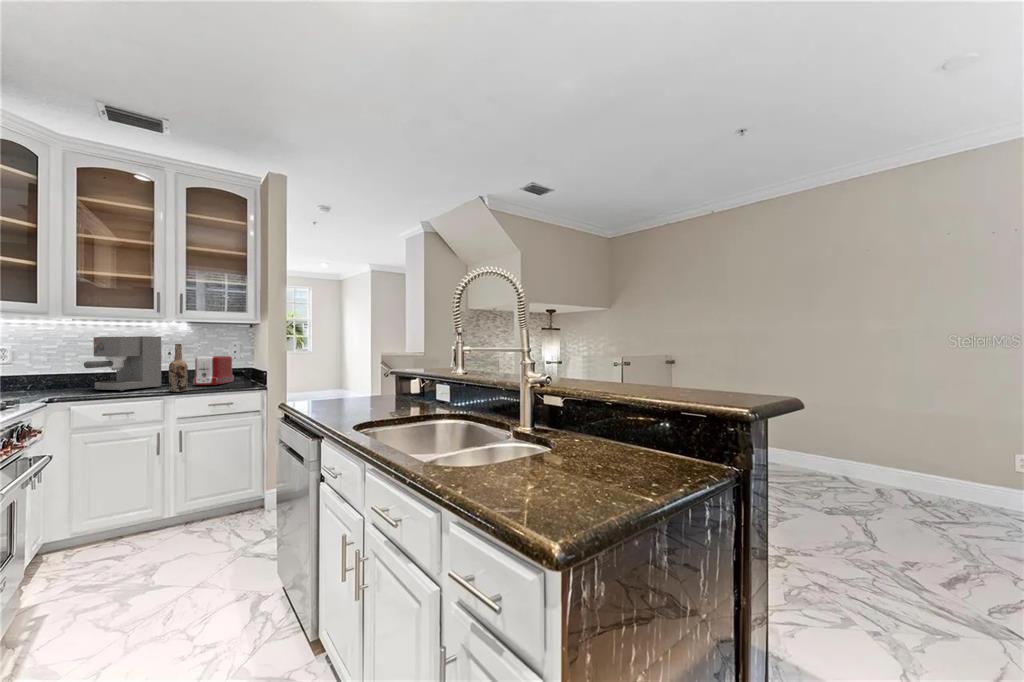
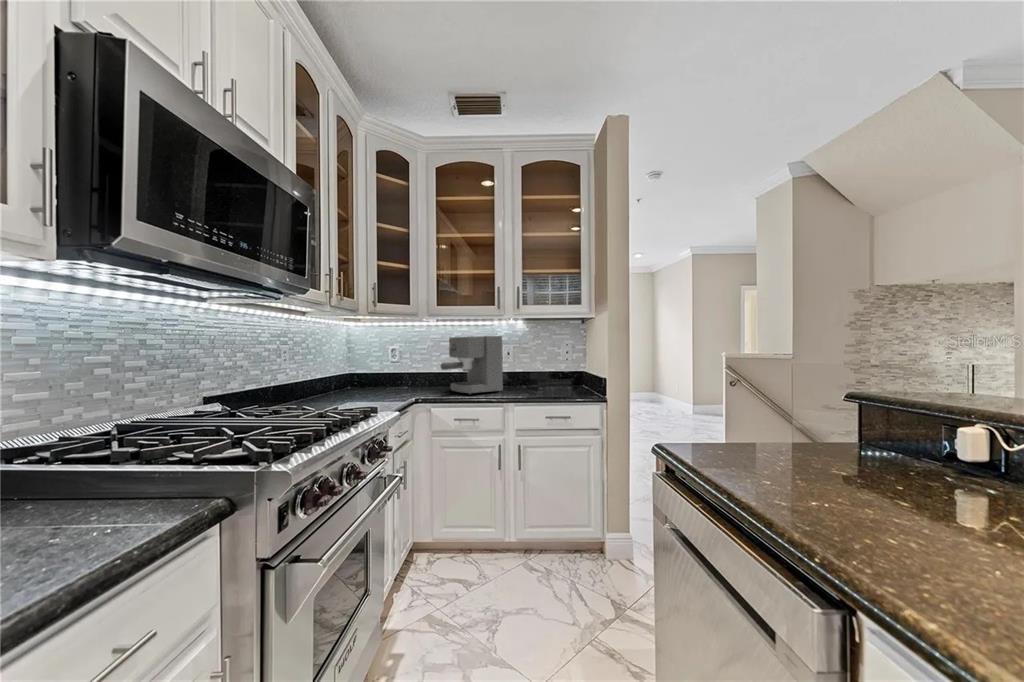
wine bottle: present [169,344,188,392] -> none [508,345,525,400]
toaster: present [193,356,234,385] -> none [531,358,570,392]

